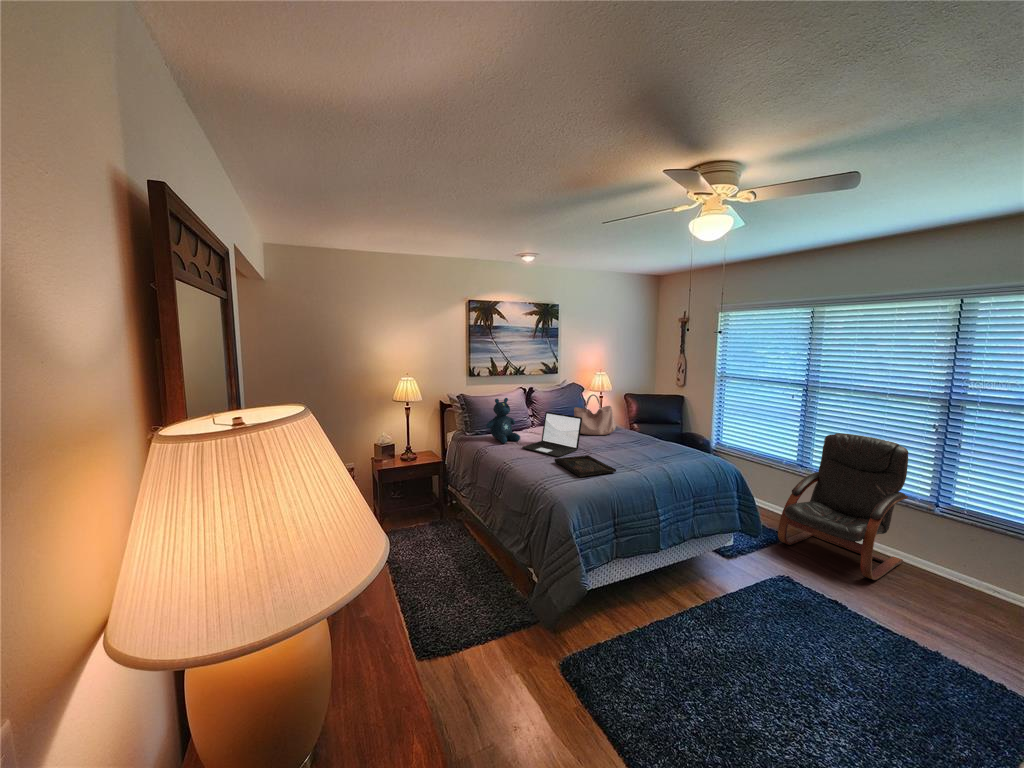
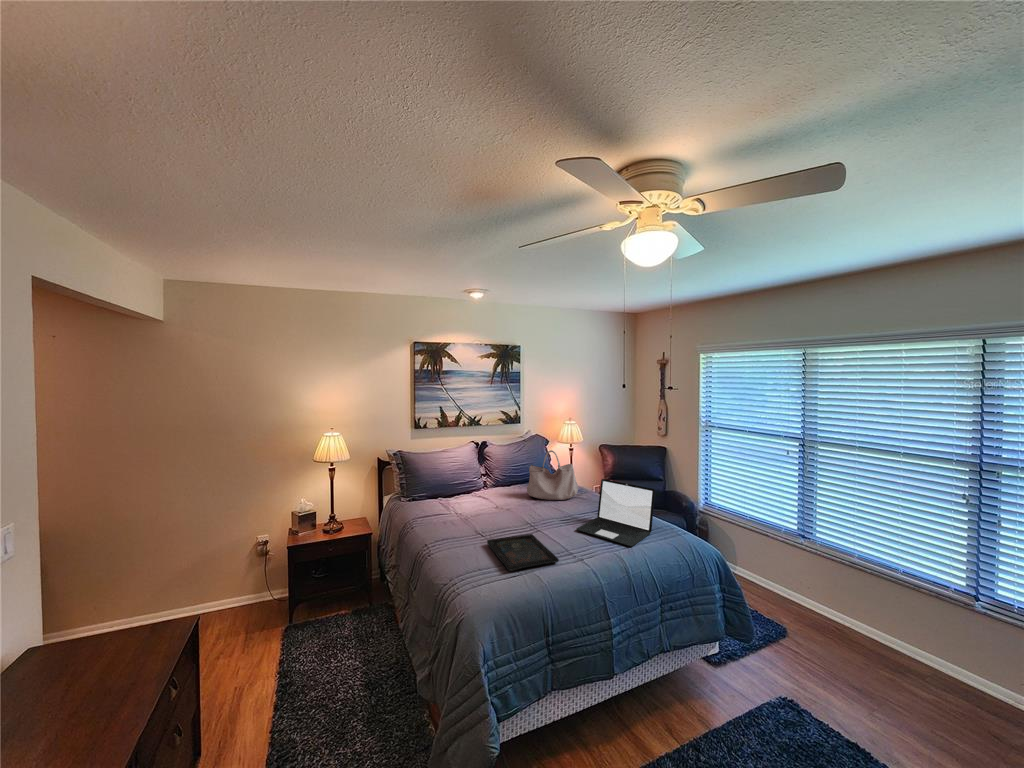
stuffed bear: present [486,398,520,443] -> none [419,456,460,513]
laptop: present [522,412,582,457] -> present [577,479,655,546]
armchair: present [778,433,908,580] -> none [778,500,943,709]

